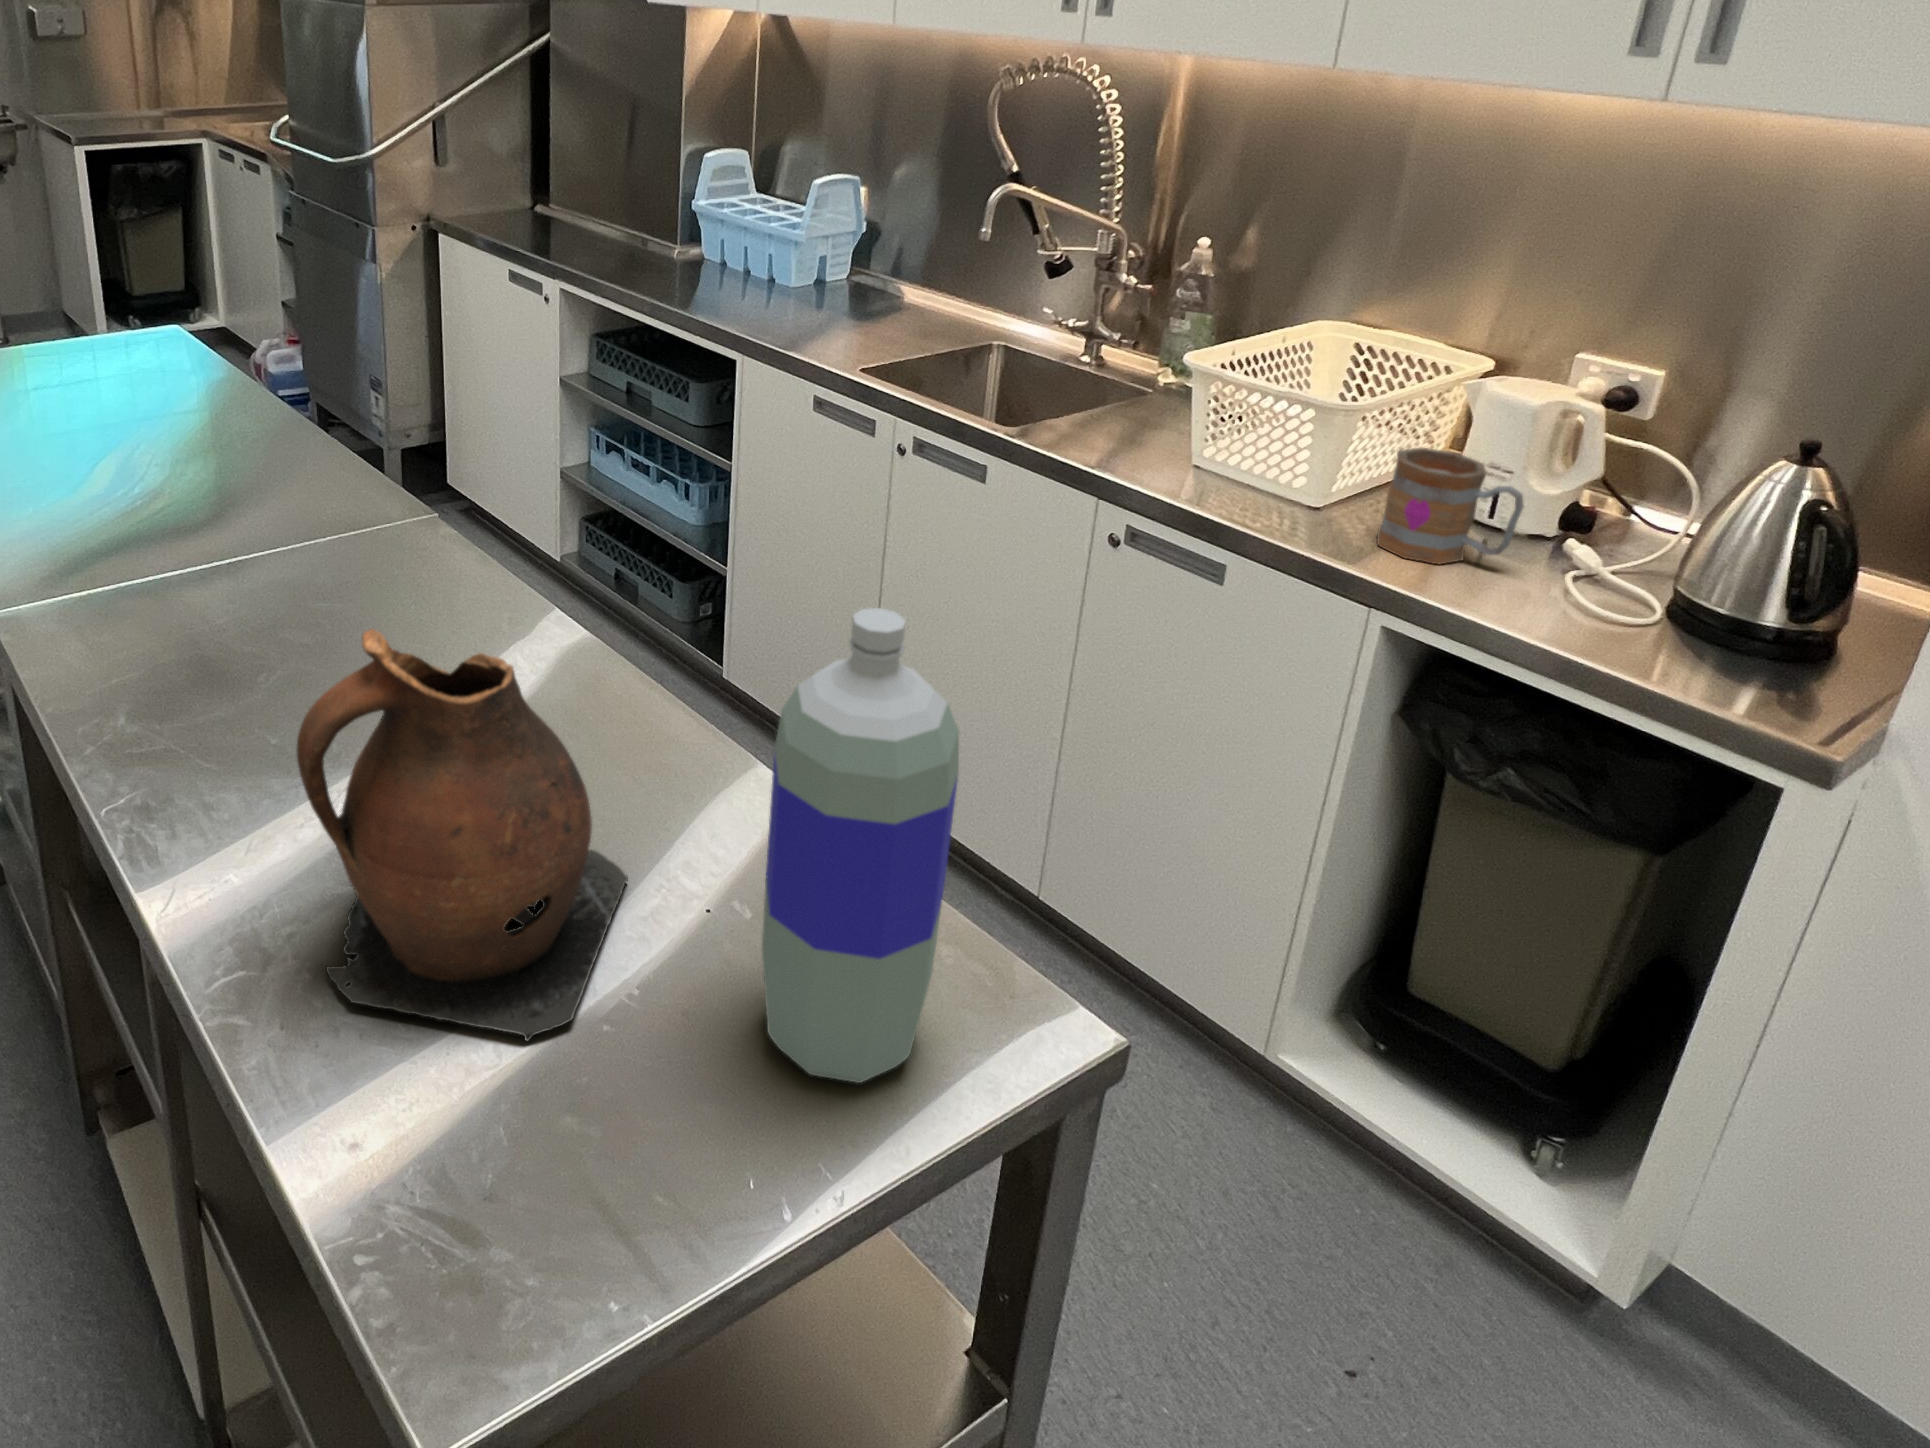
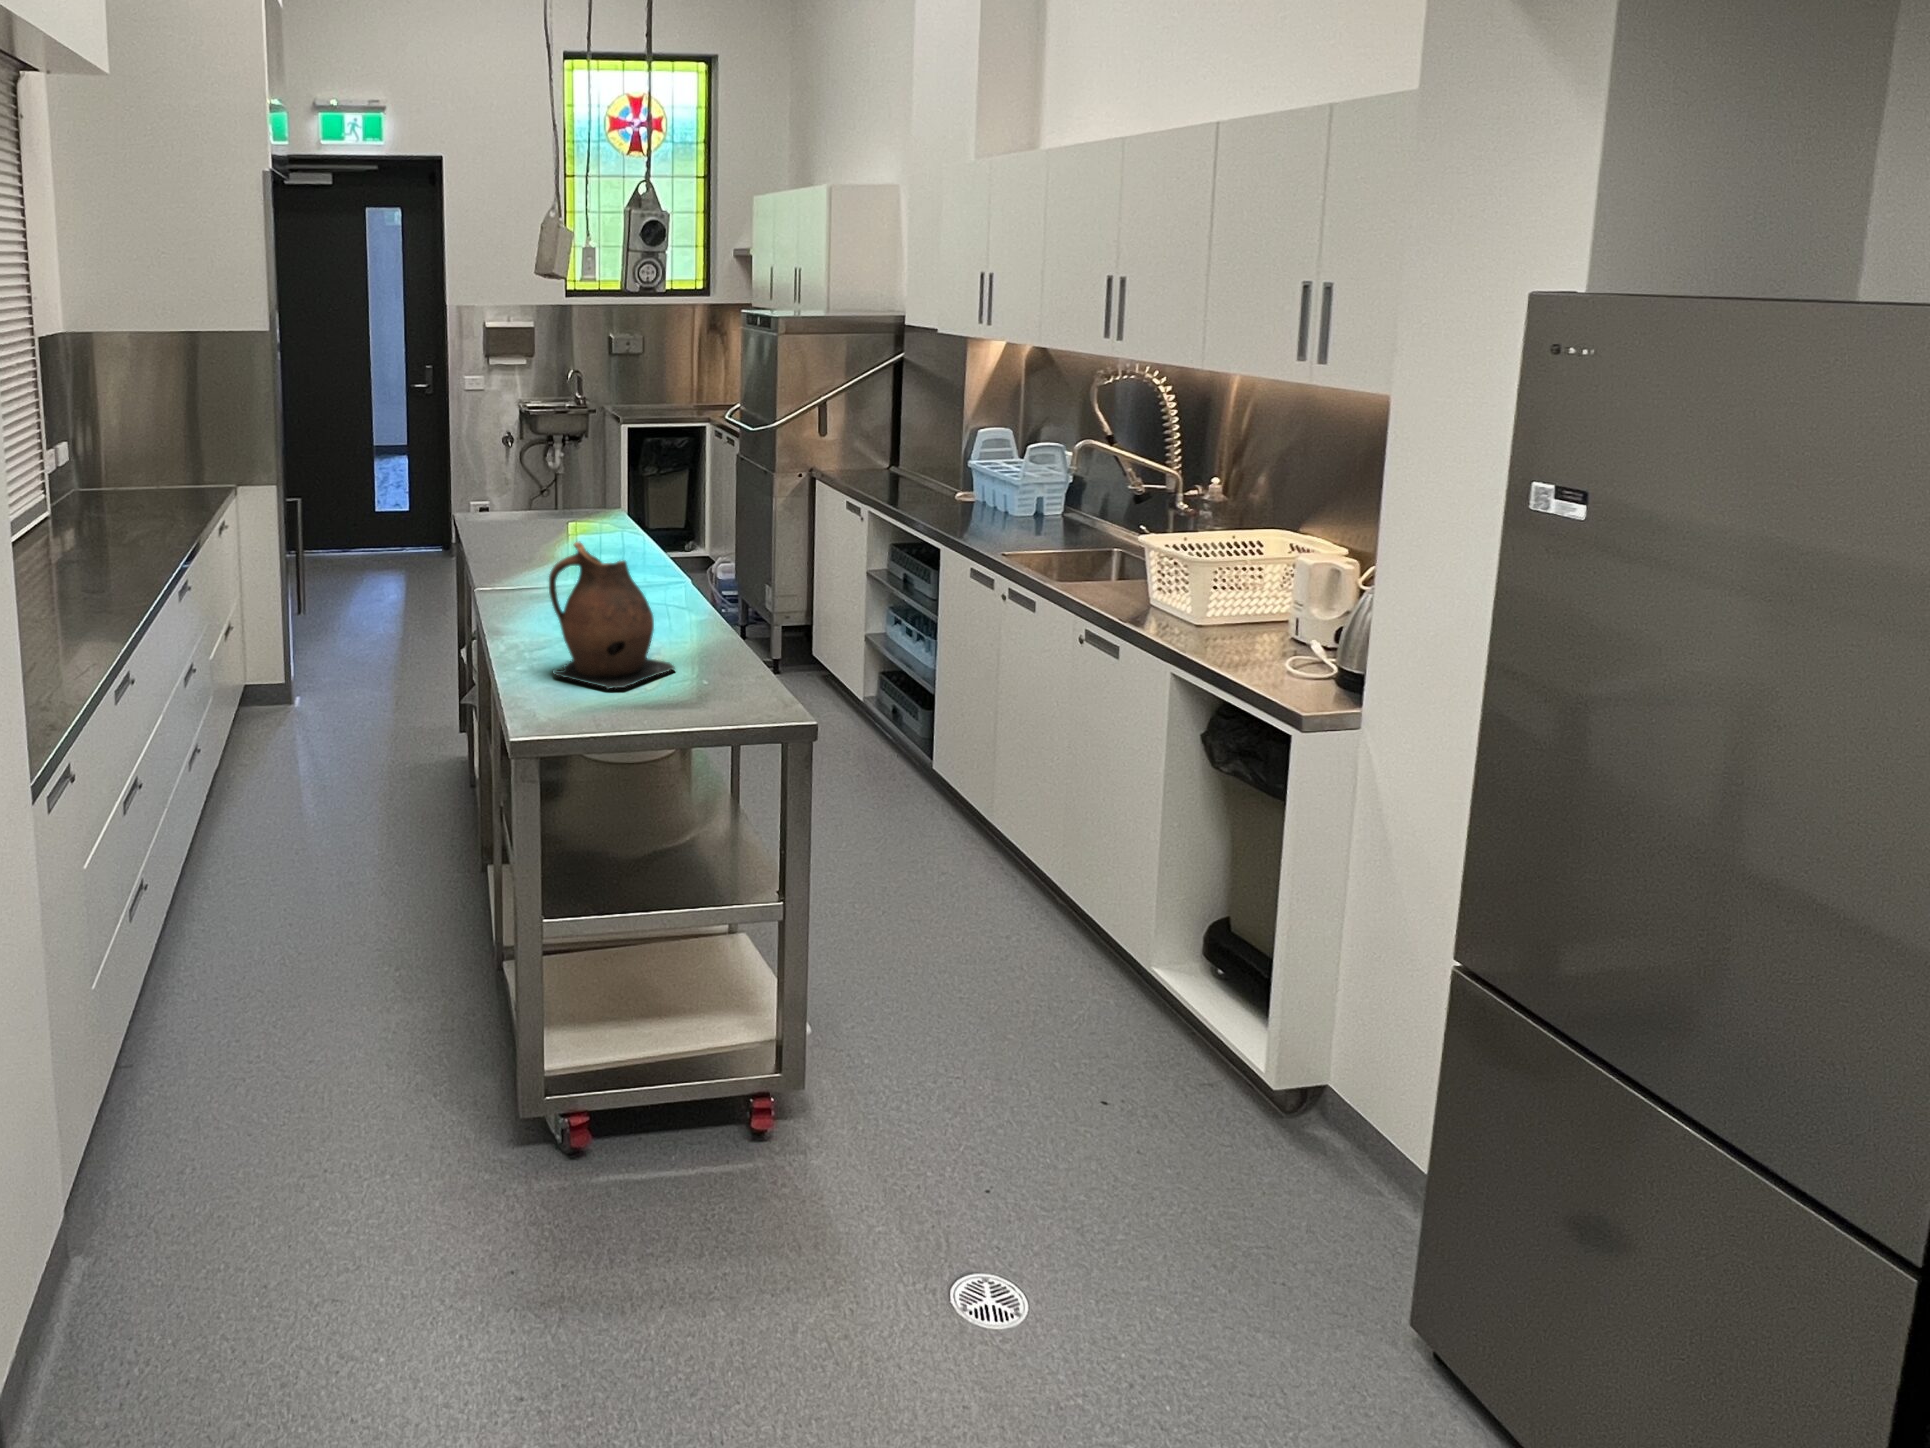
mug: present [1377,448,1524,565] -> none [1185,578,1247,640]
bottle: present [762,608,959,1083] -> none [685,529,749,711]

